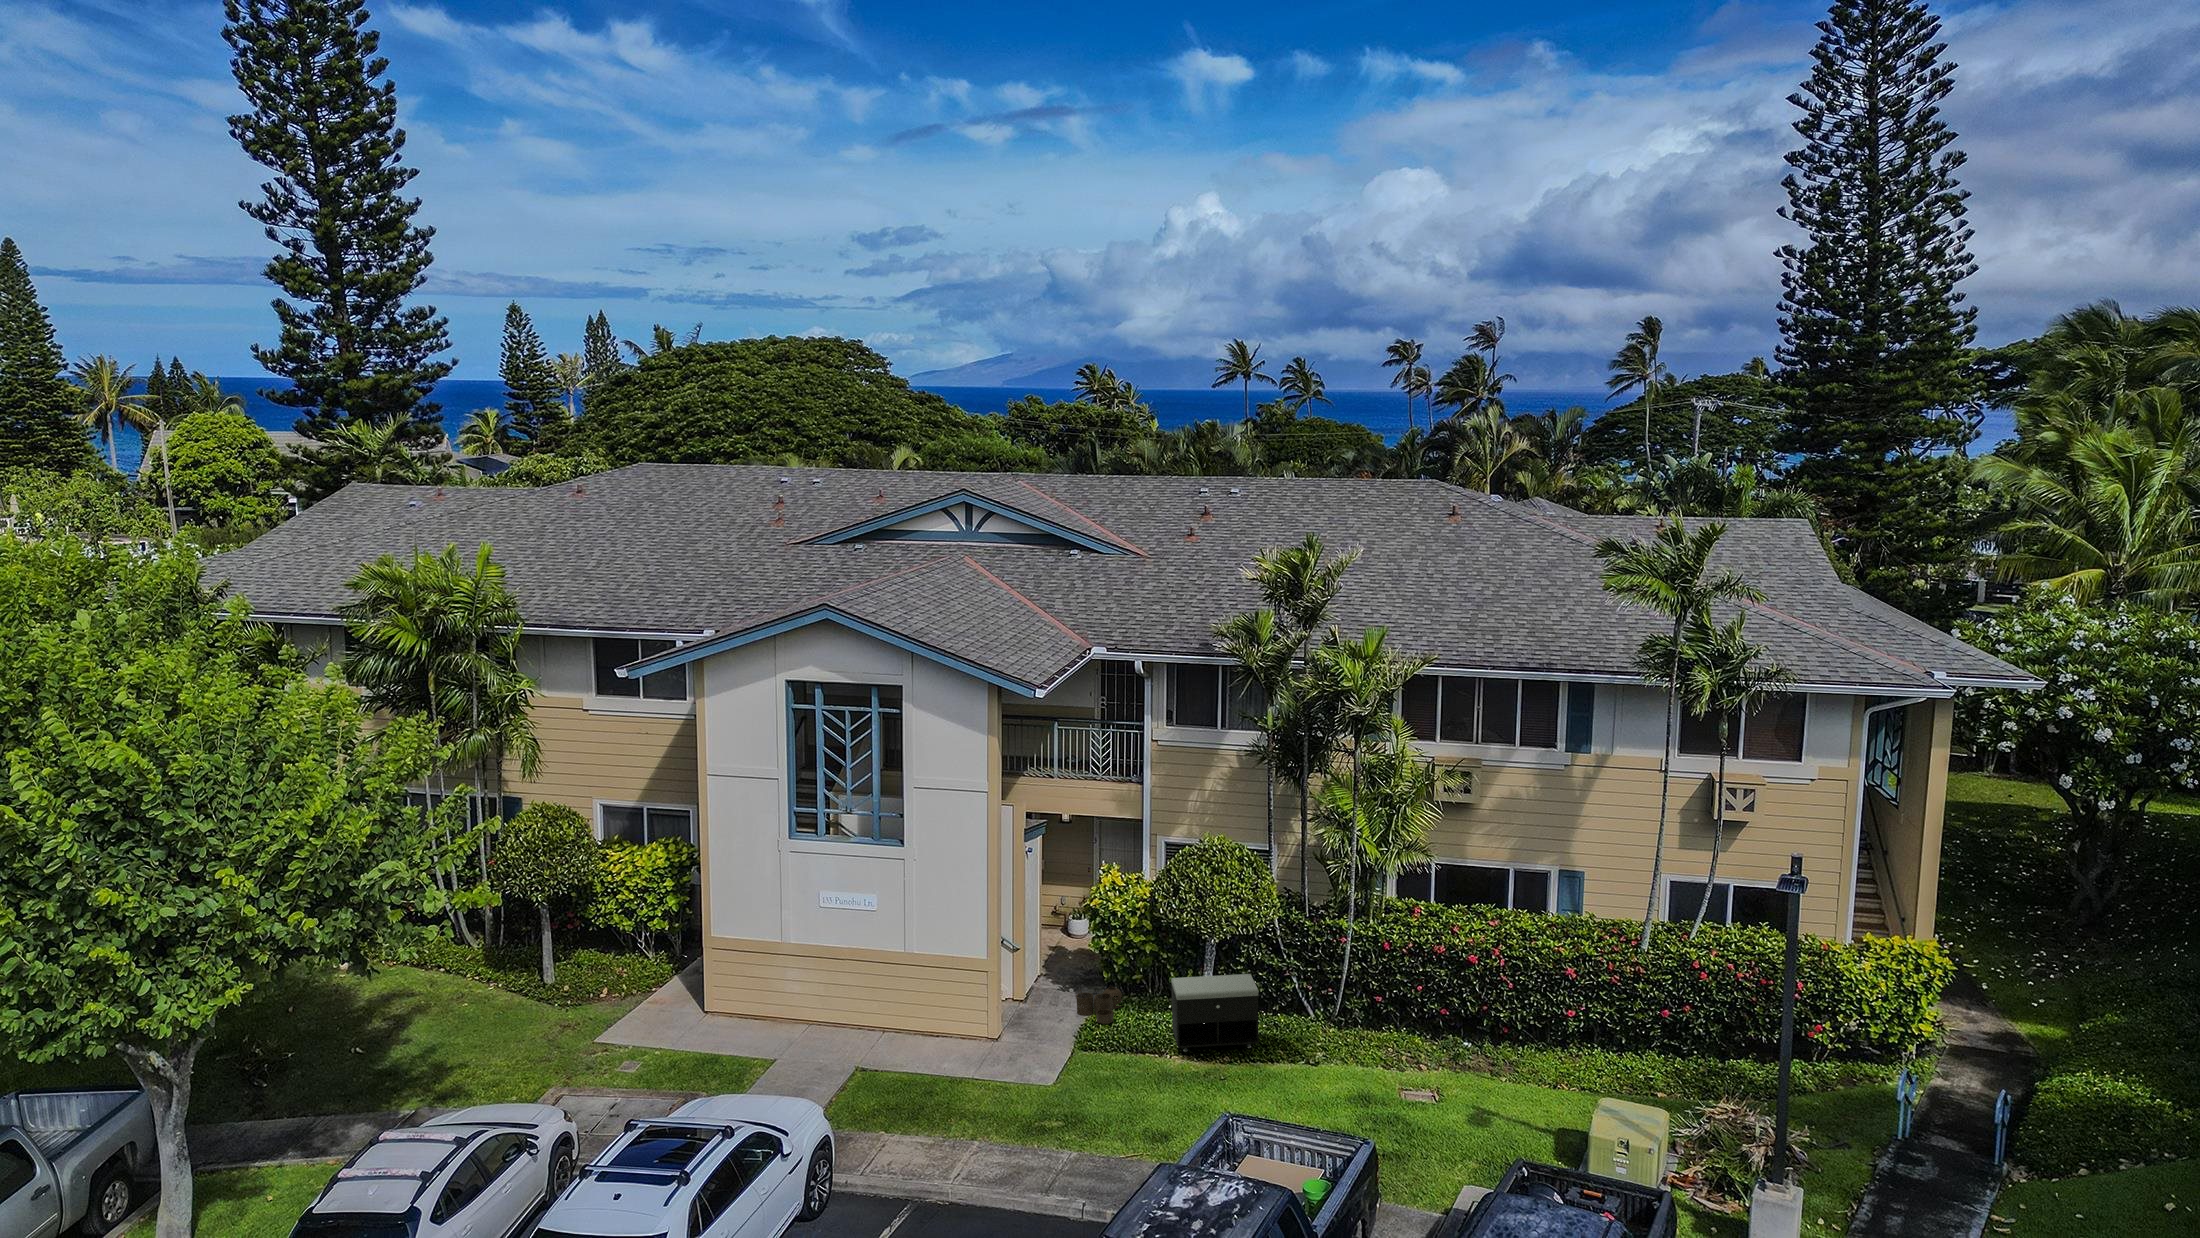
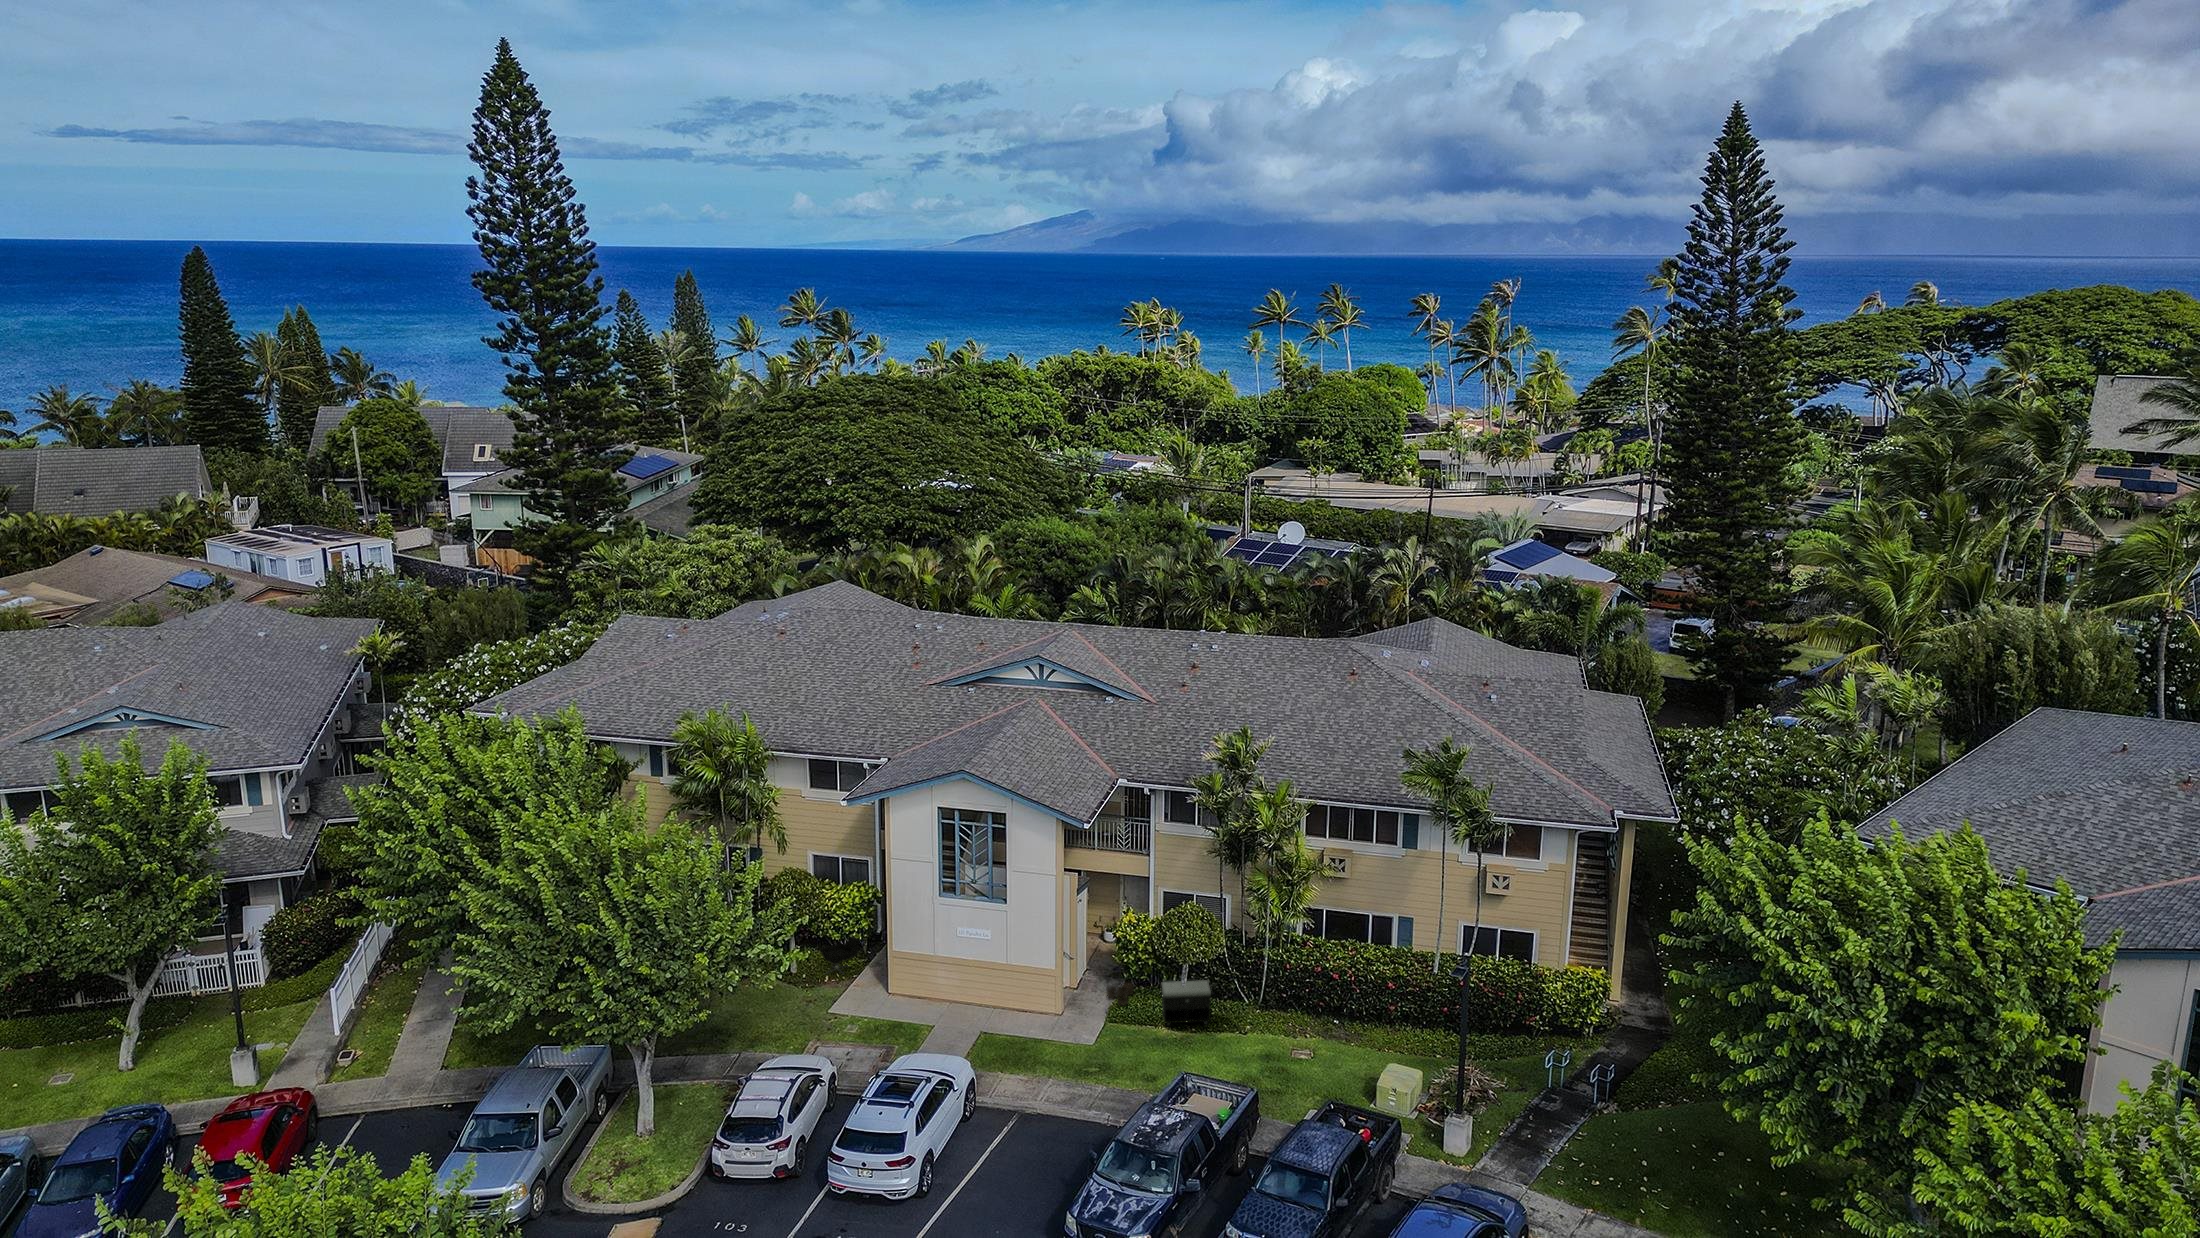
lounge chair: none [602,922,668,989] -> present [820,936,860,970]

